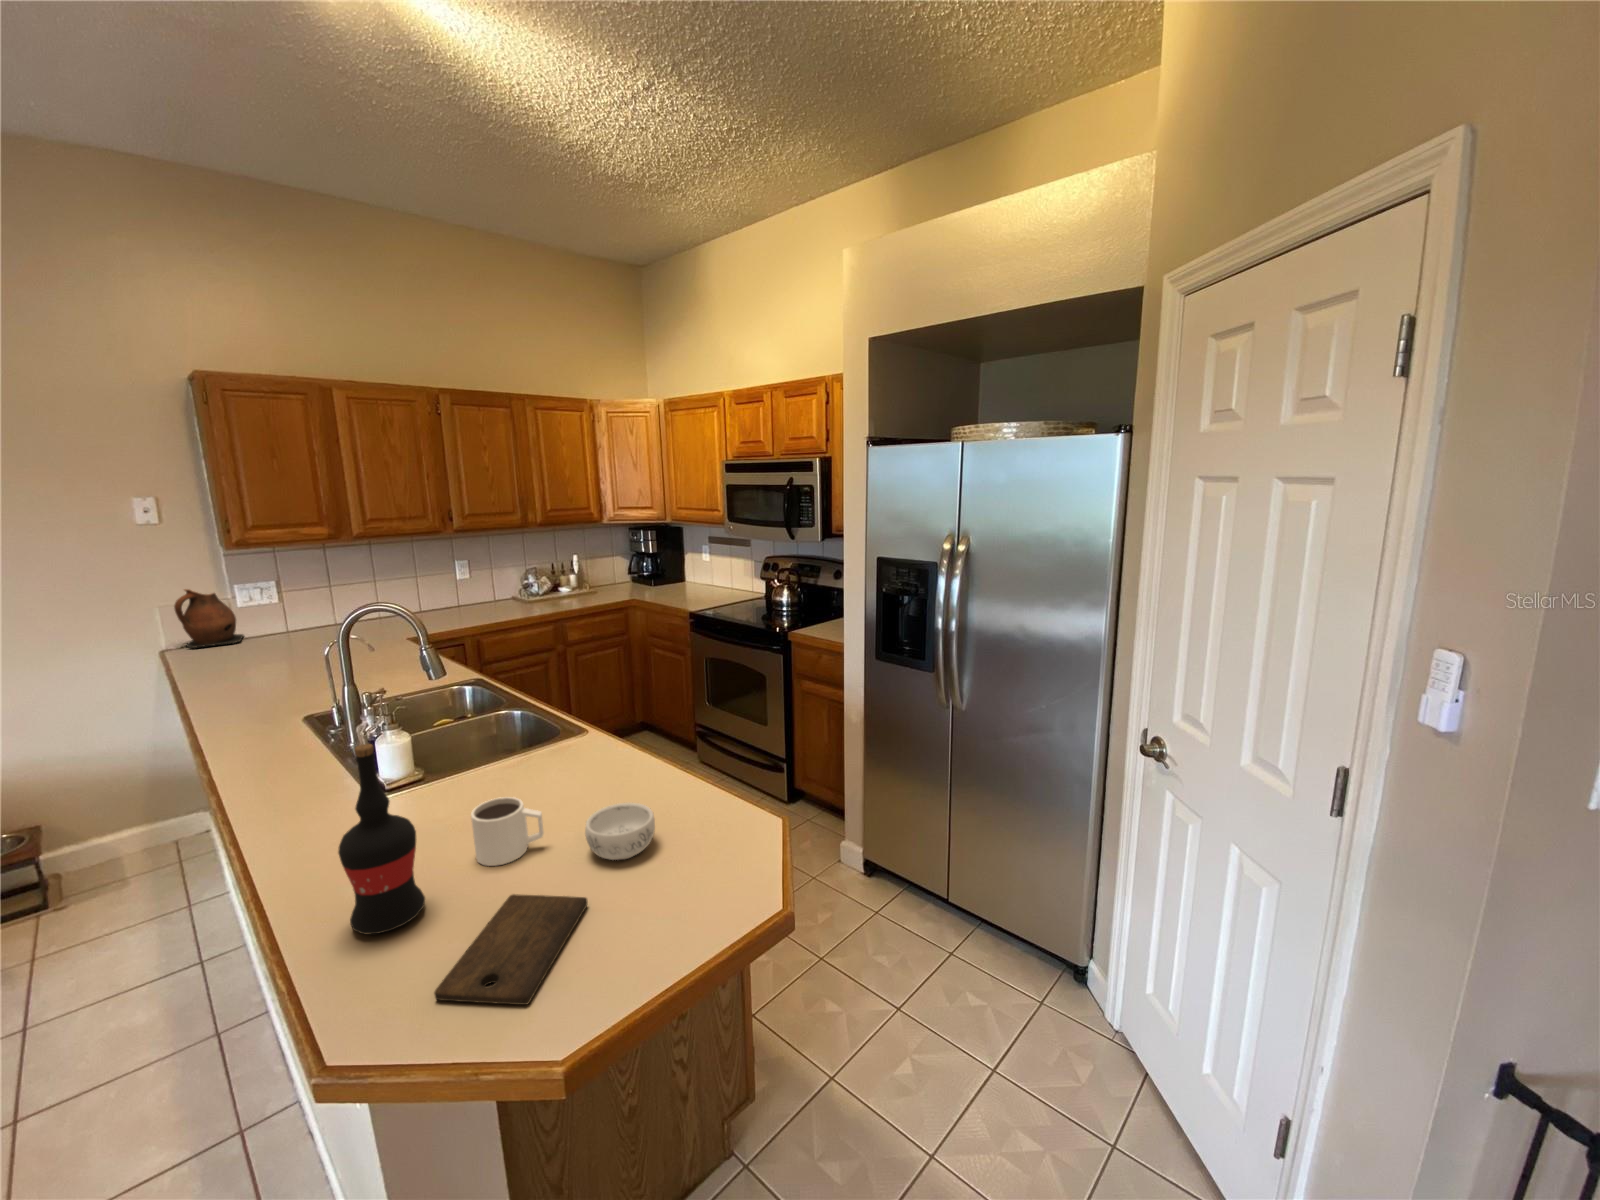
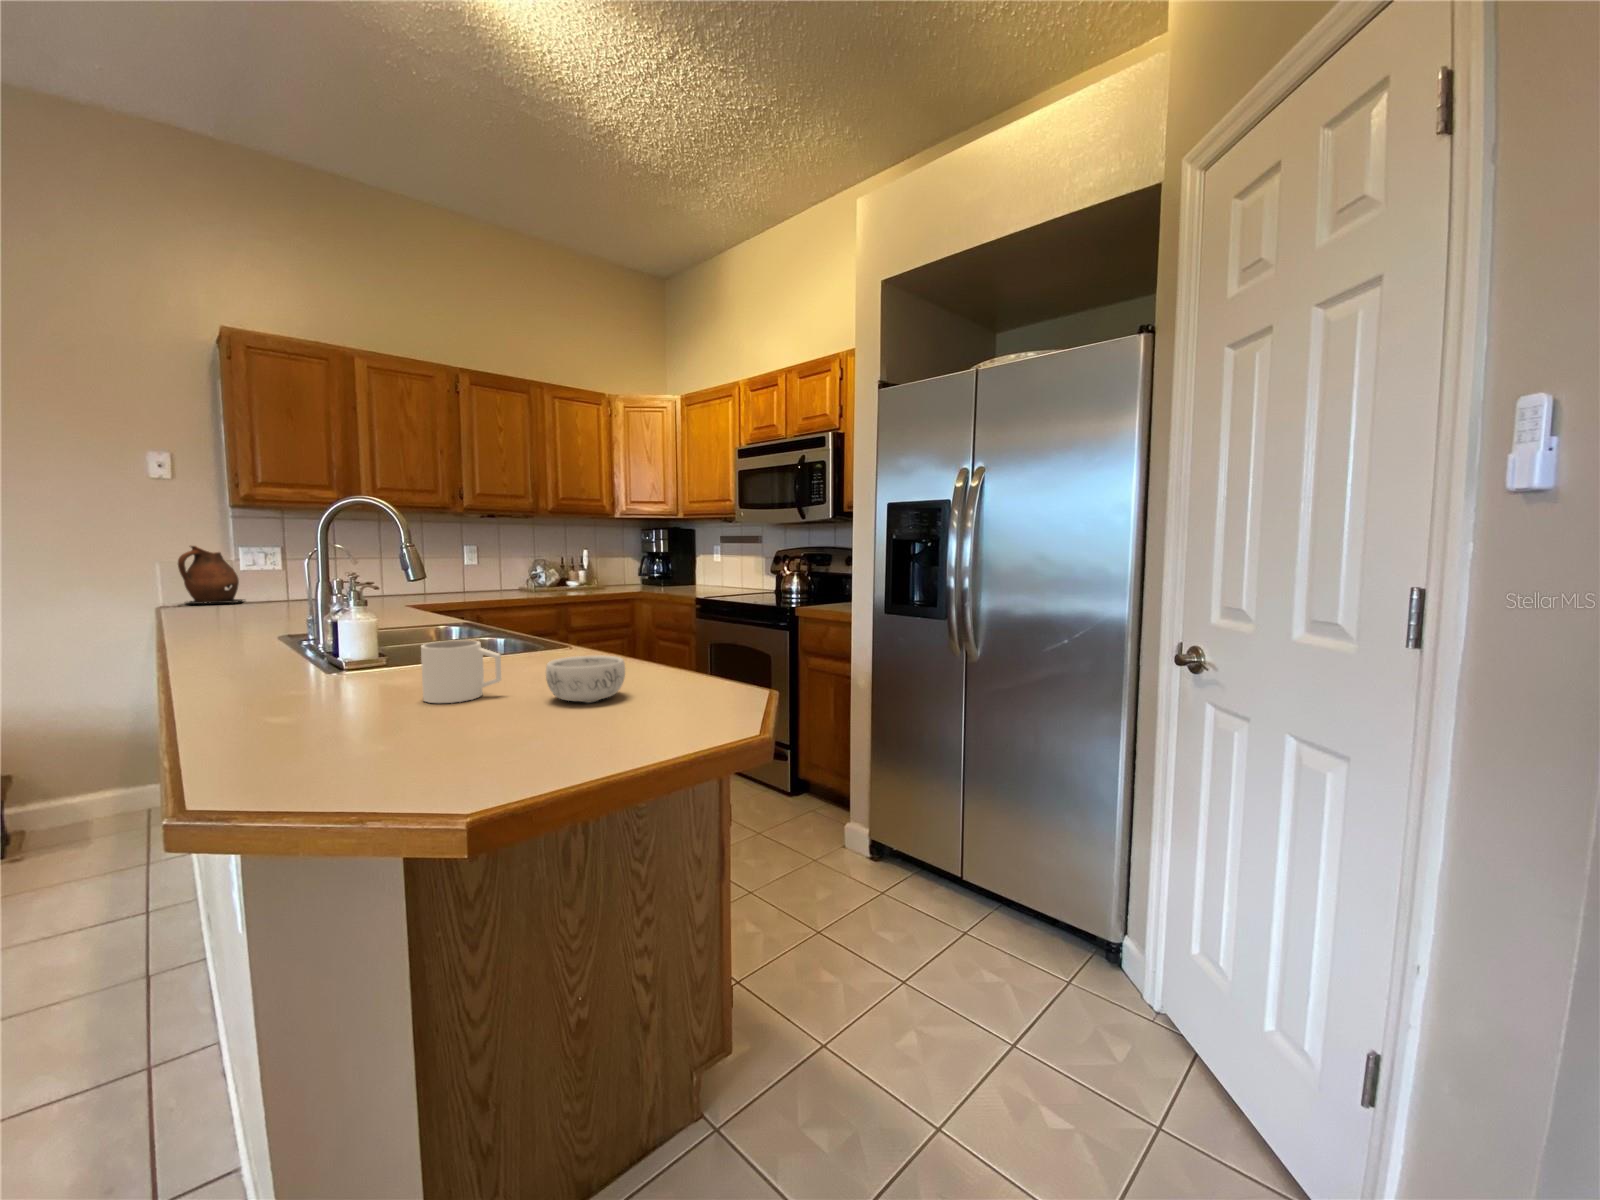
wine bottle: present [338,744,425,934] -> none [256,513,354,731]
cutting board: present [434,894,587,1005] -> none [335,710,536,773]

